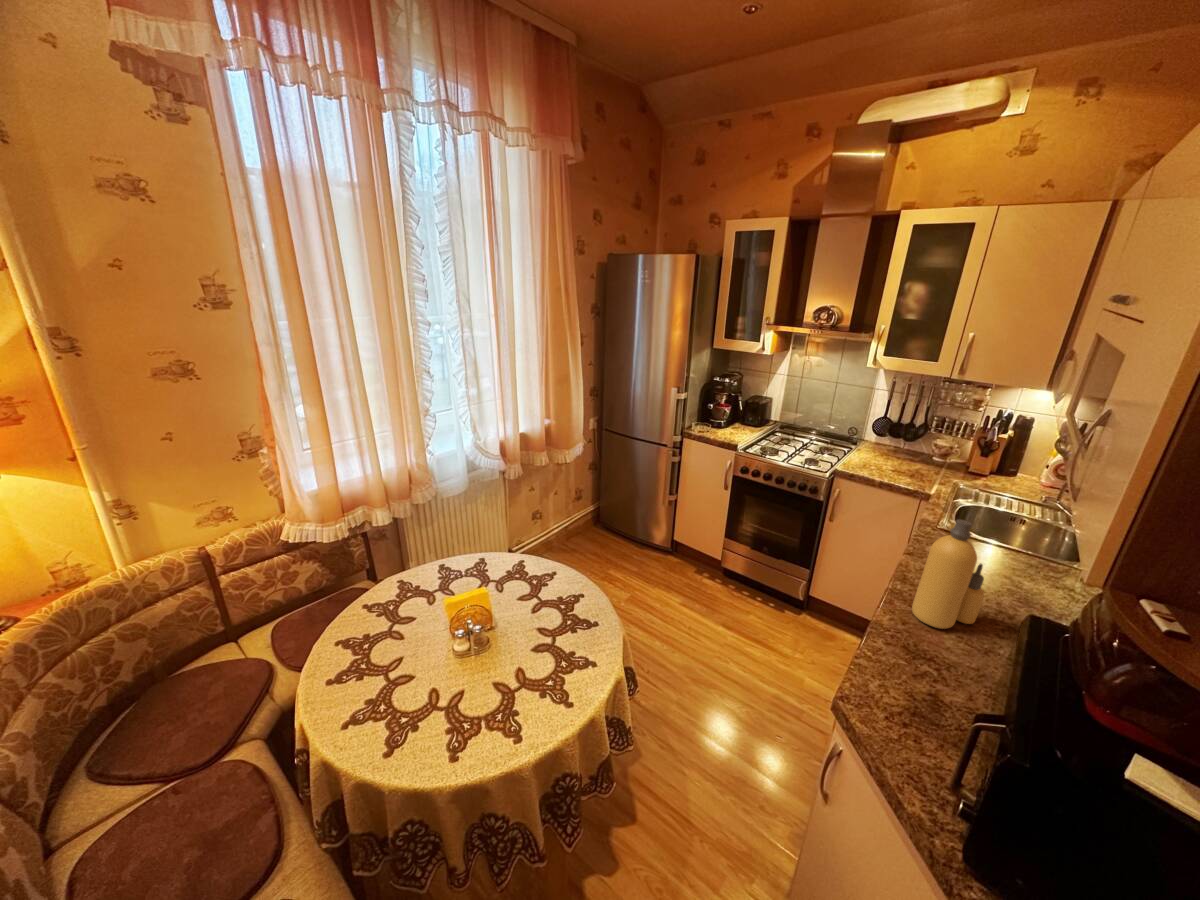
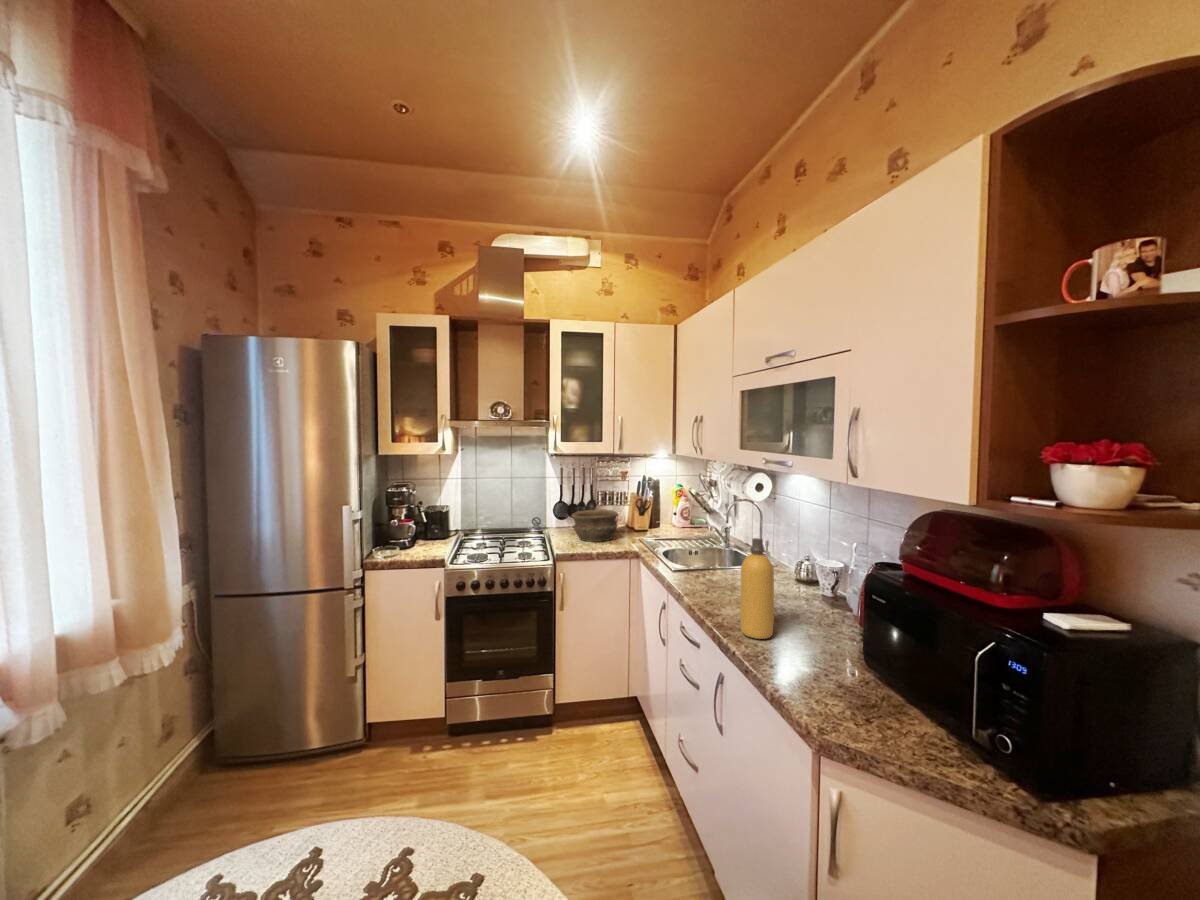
bowl: none [881,433,945,473] -> present [572,510,618,542]

